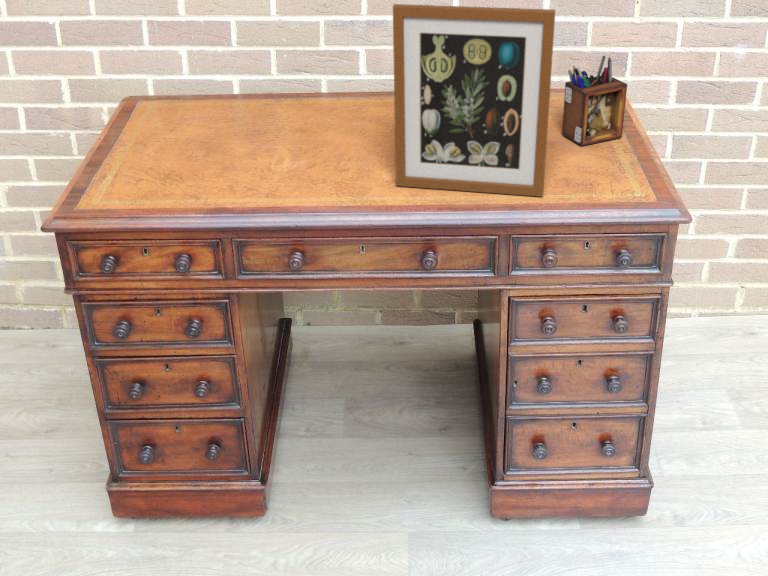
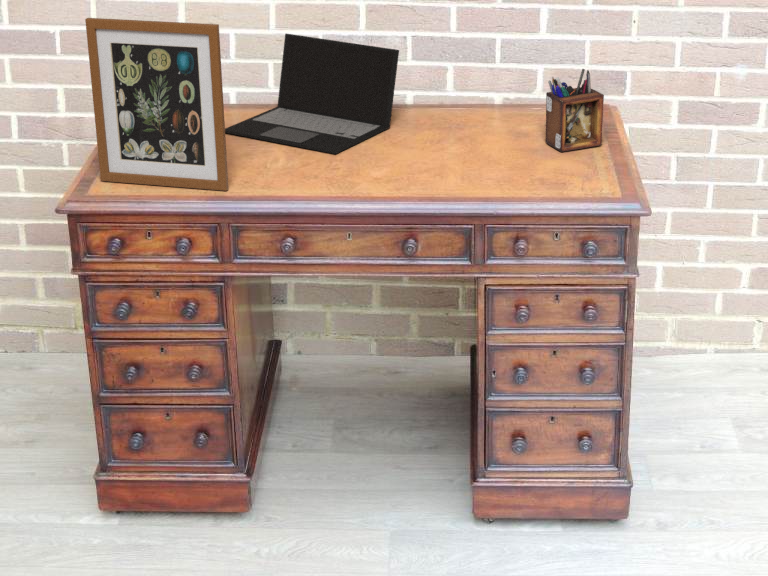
picture frame: present [393,4,555,197] -> present [85,18,228,191]
laptop: none [224,21,406,153] -> present [225,34,399,154]

